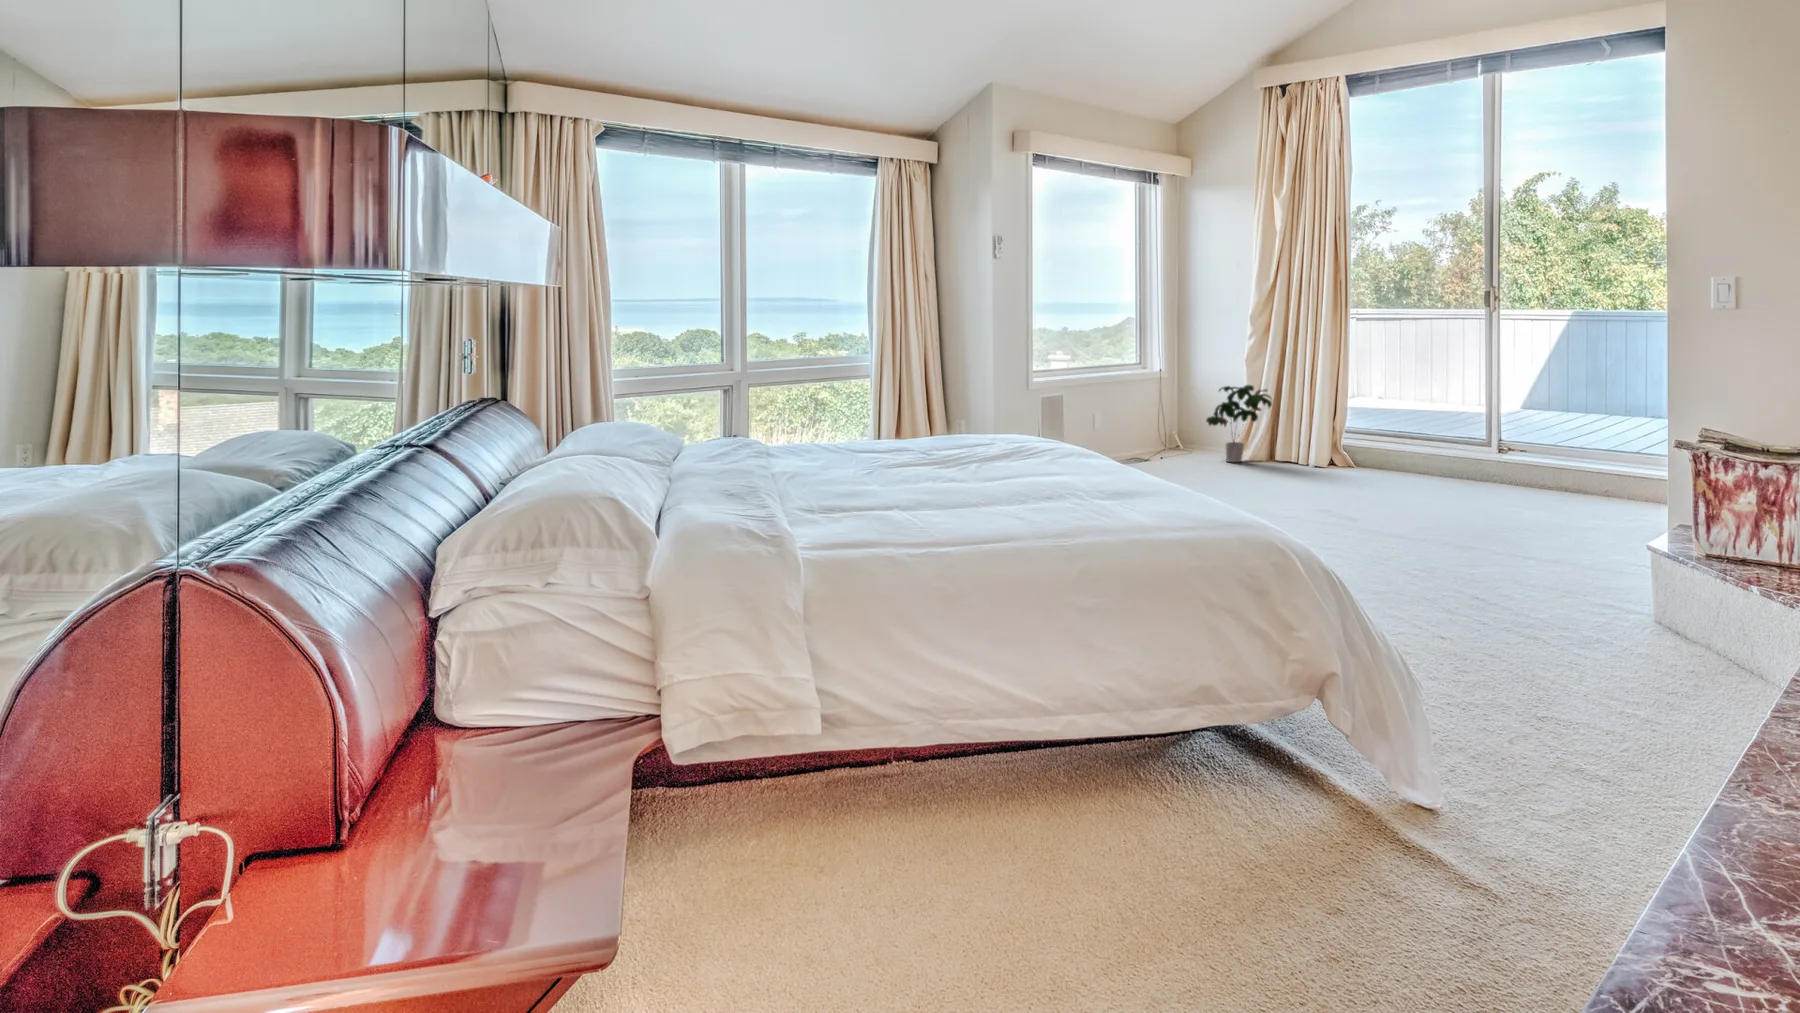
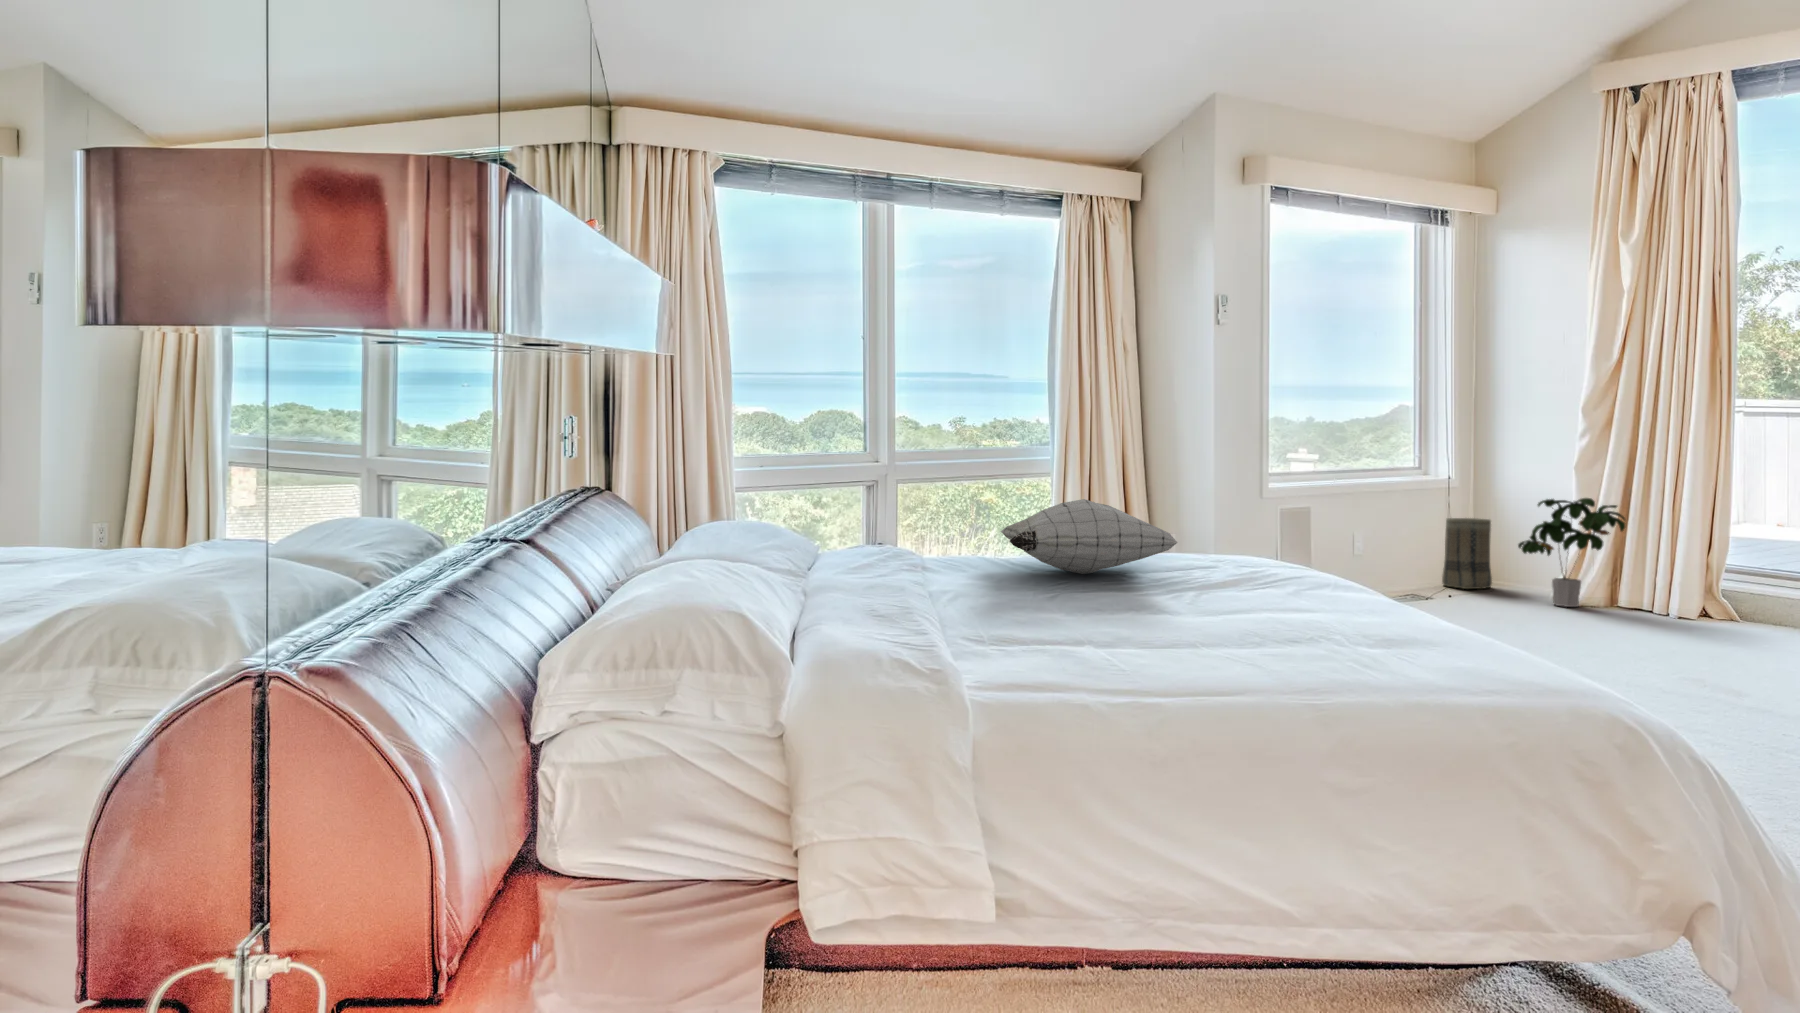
pillow: none [808,399,928,453] -> present [1000,499,1178,574]
basket: none [1158,401,1191,453] -> present [1442,518,1492,589]

